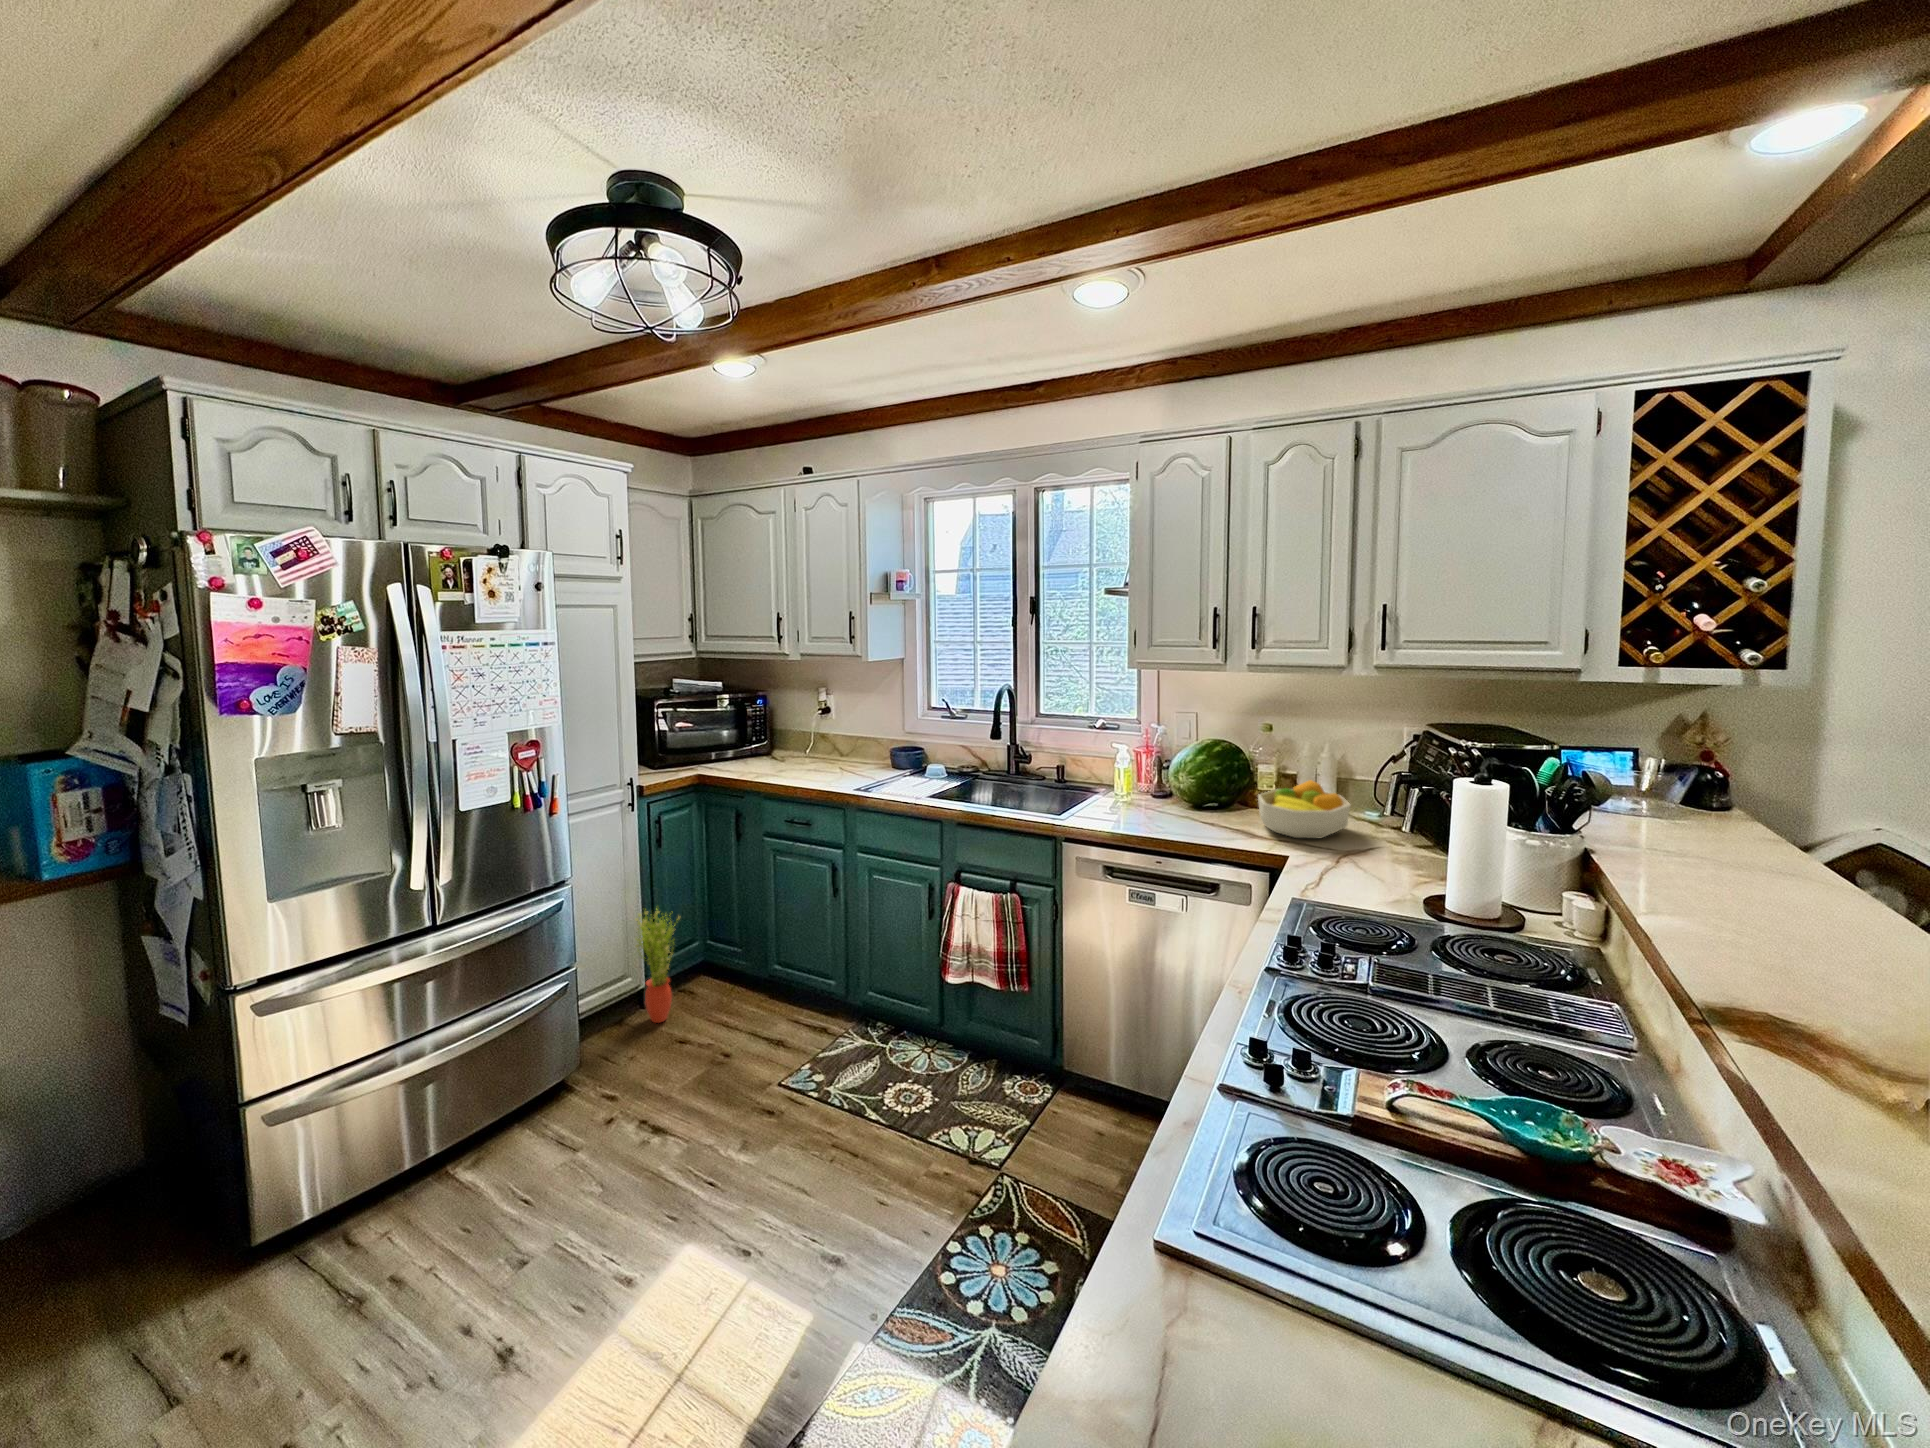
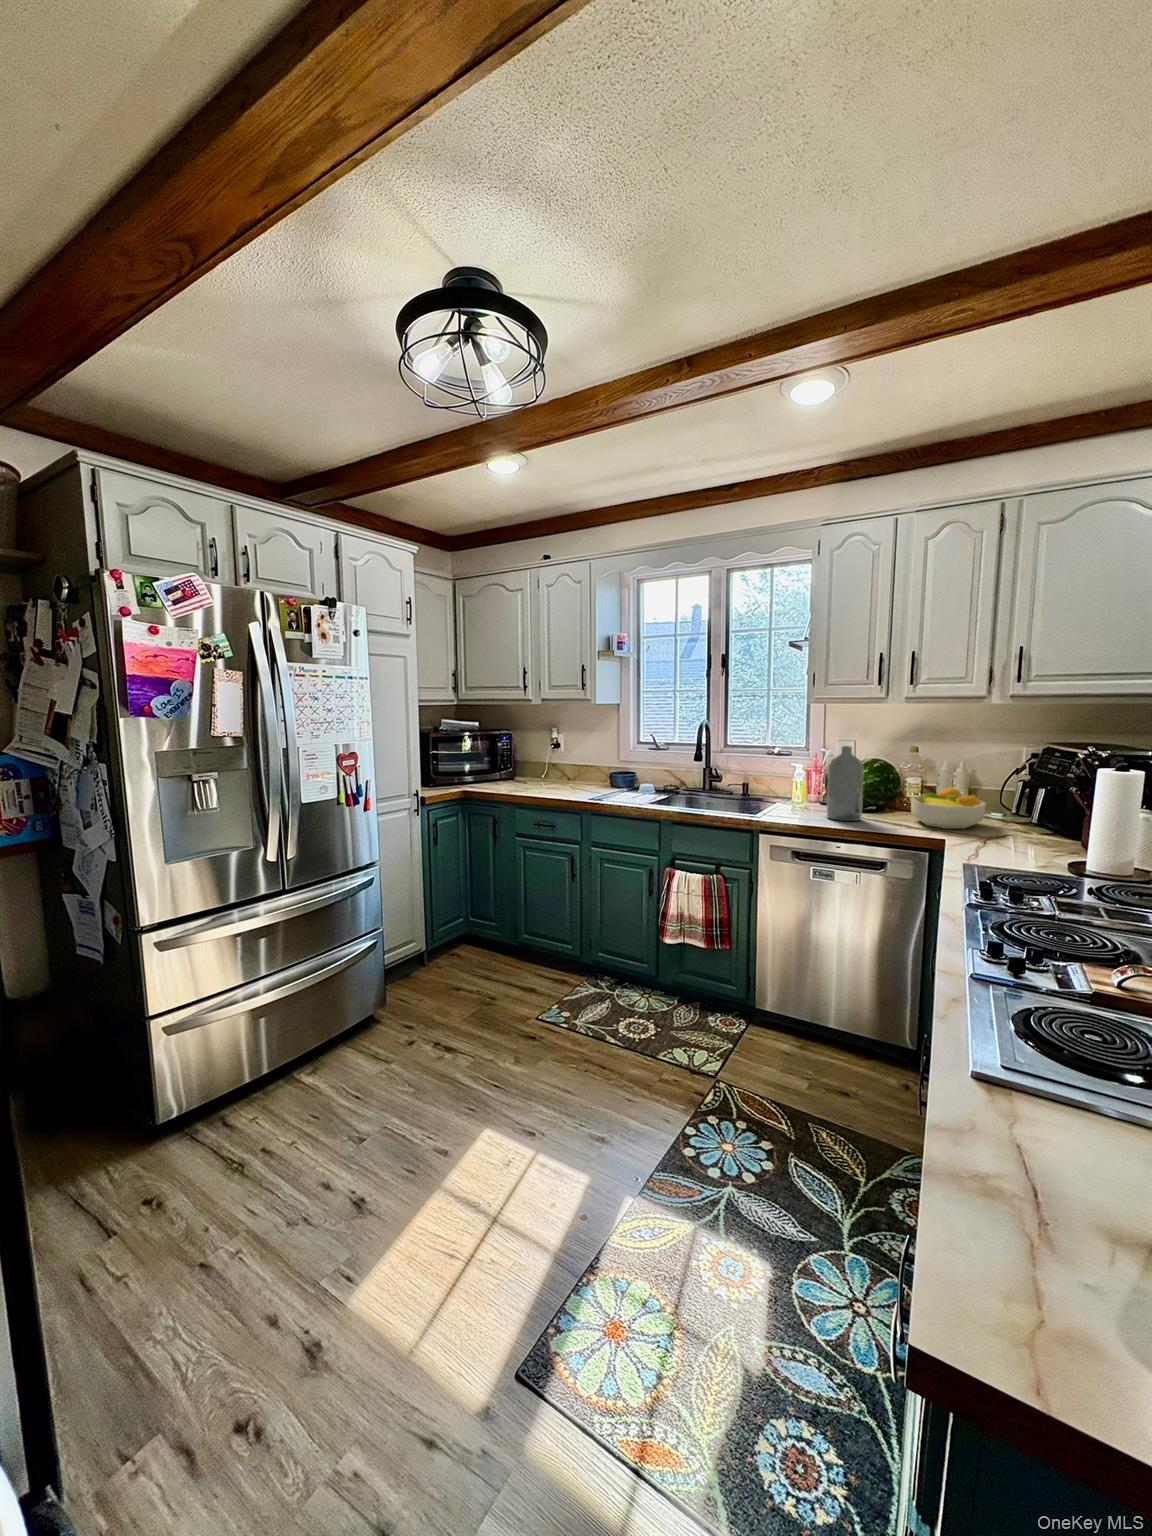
bottle: none [1151,728,1196,826] -> present [827,746,864,821]
potted plant: present [635,909,680,1023] -> none [422,887,455,975]

